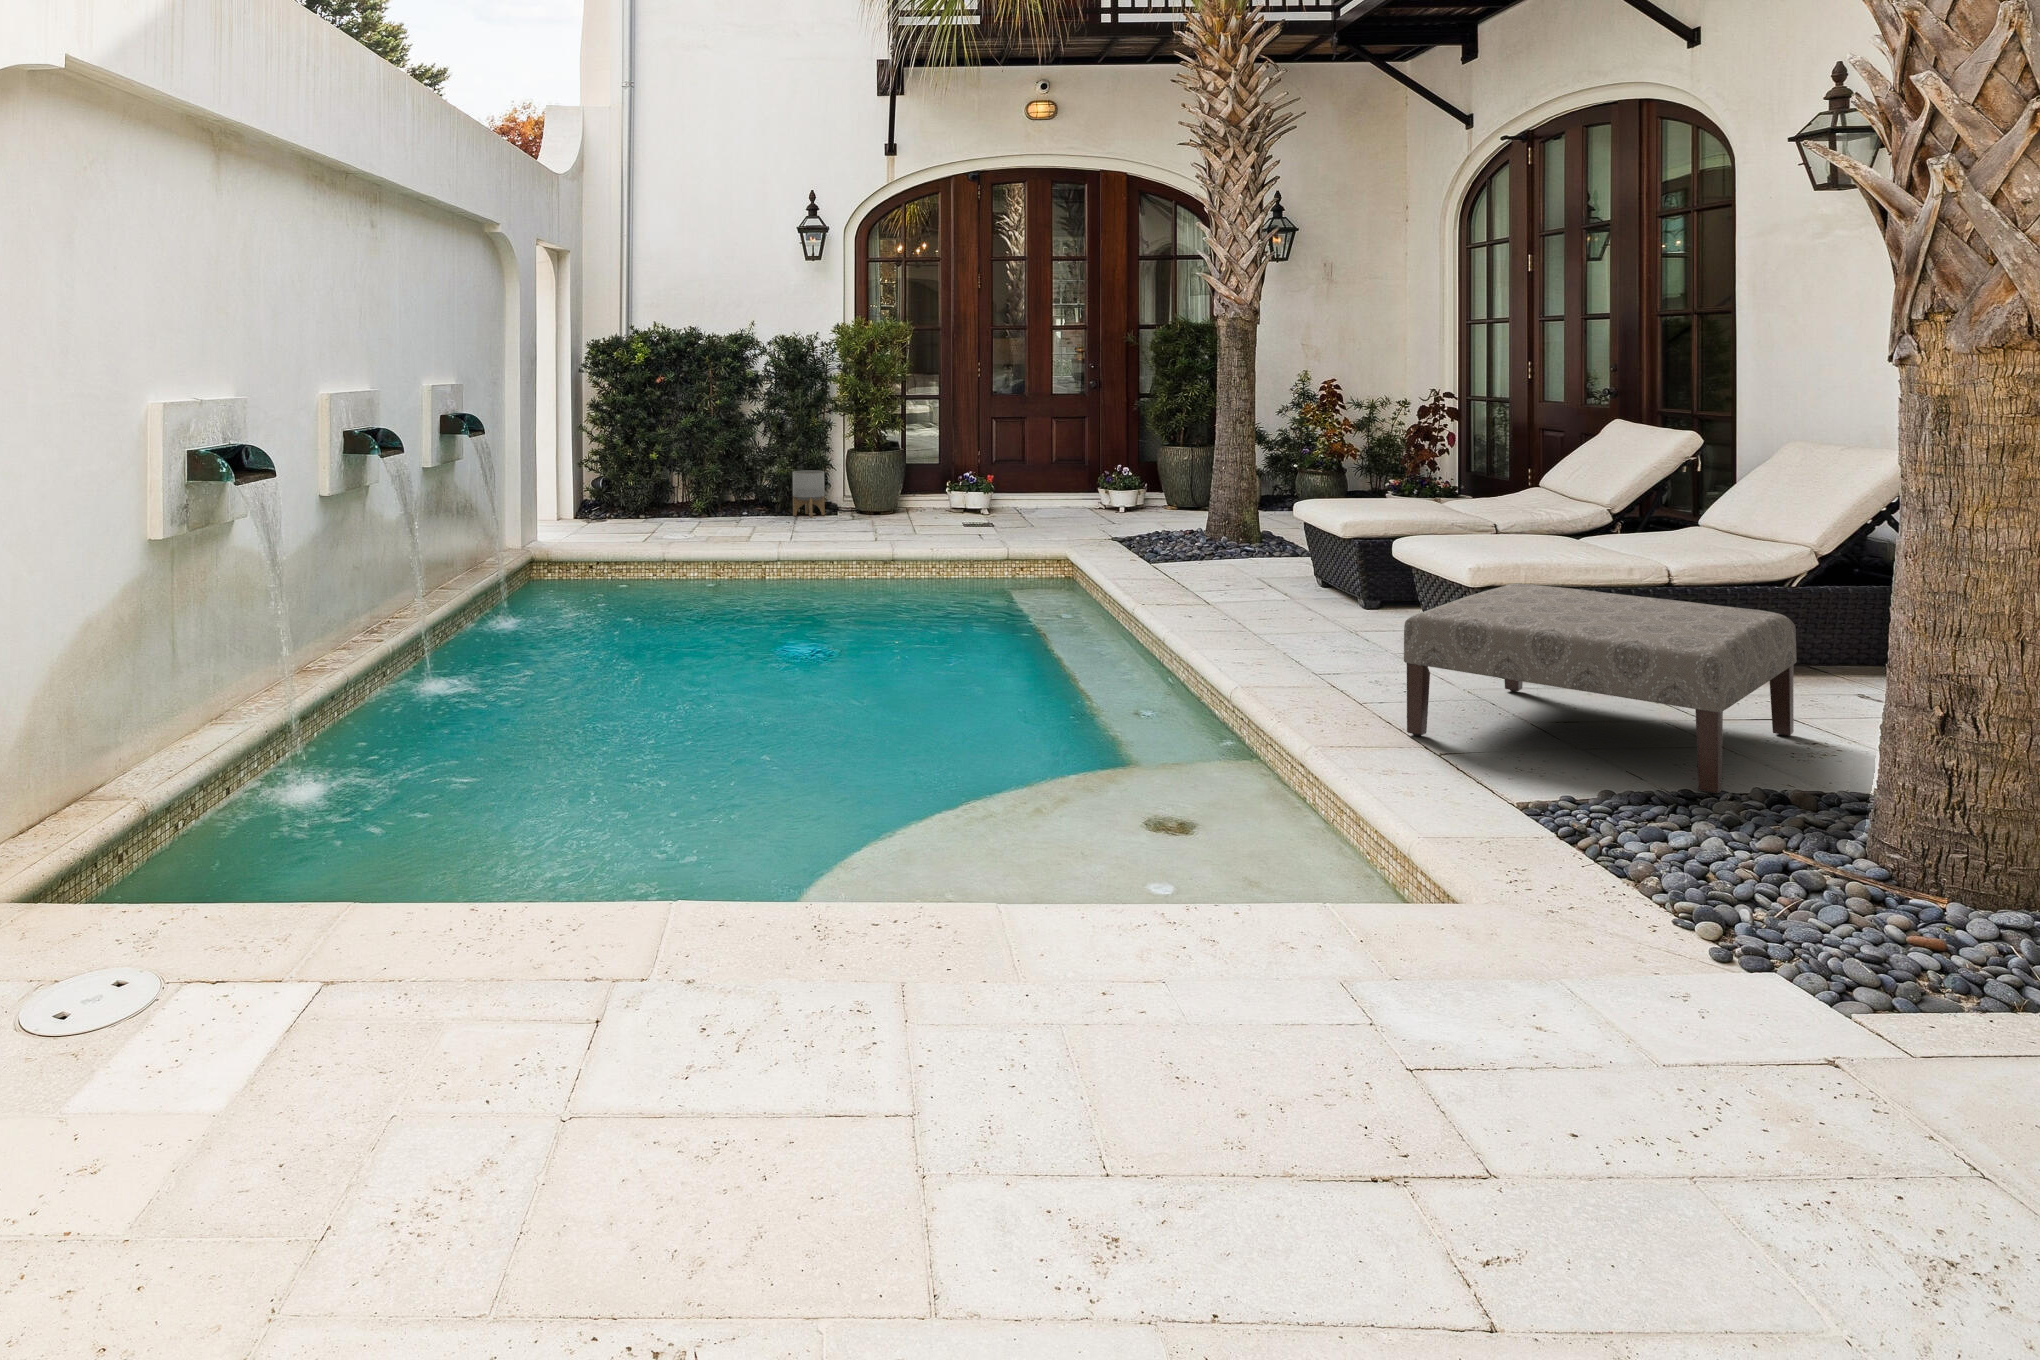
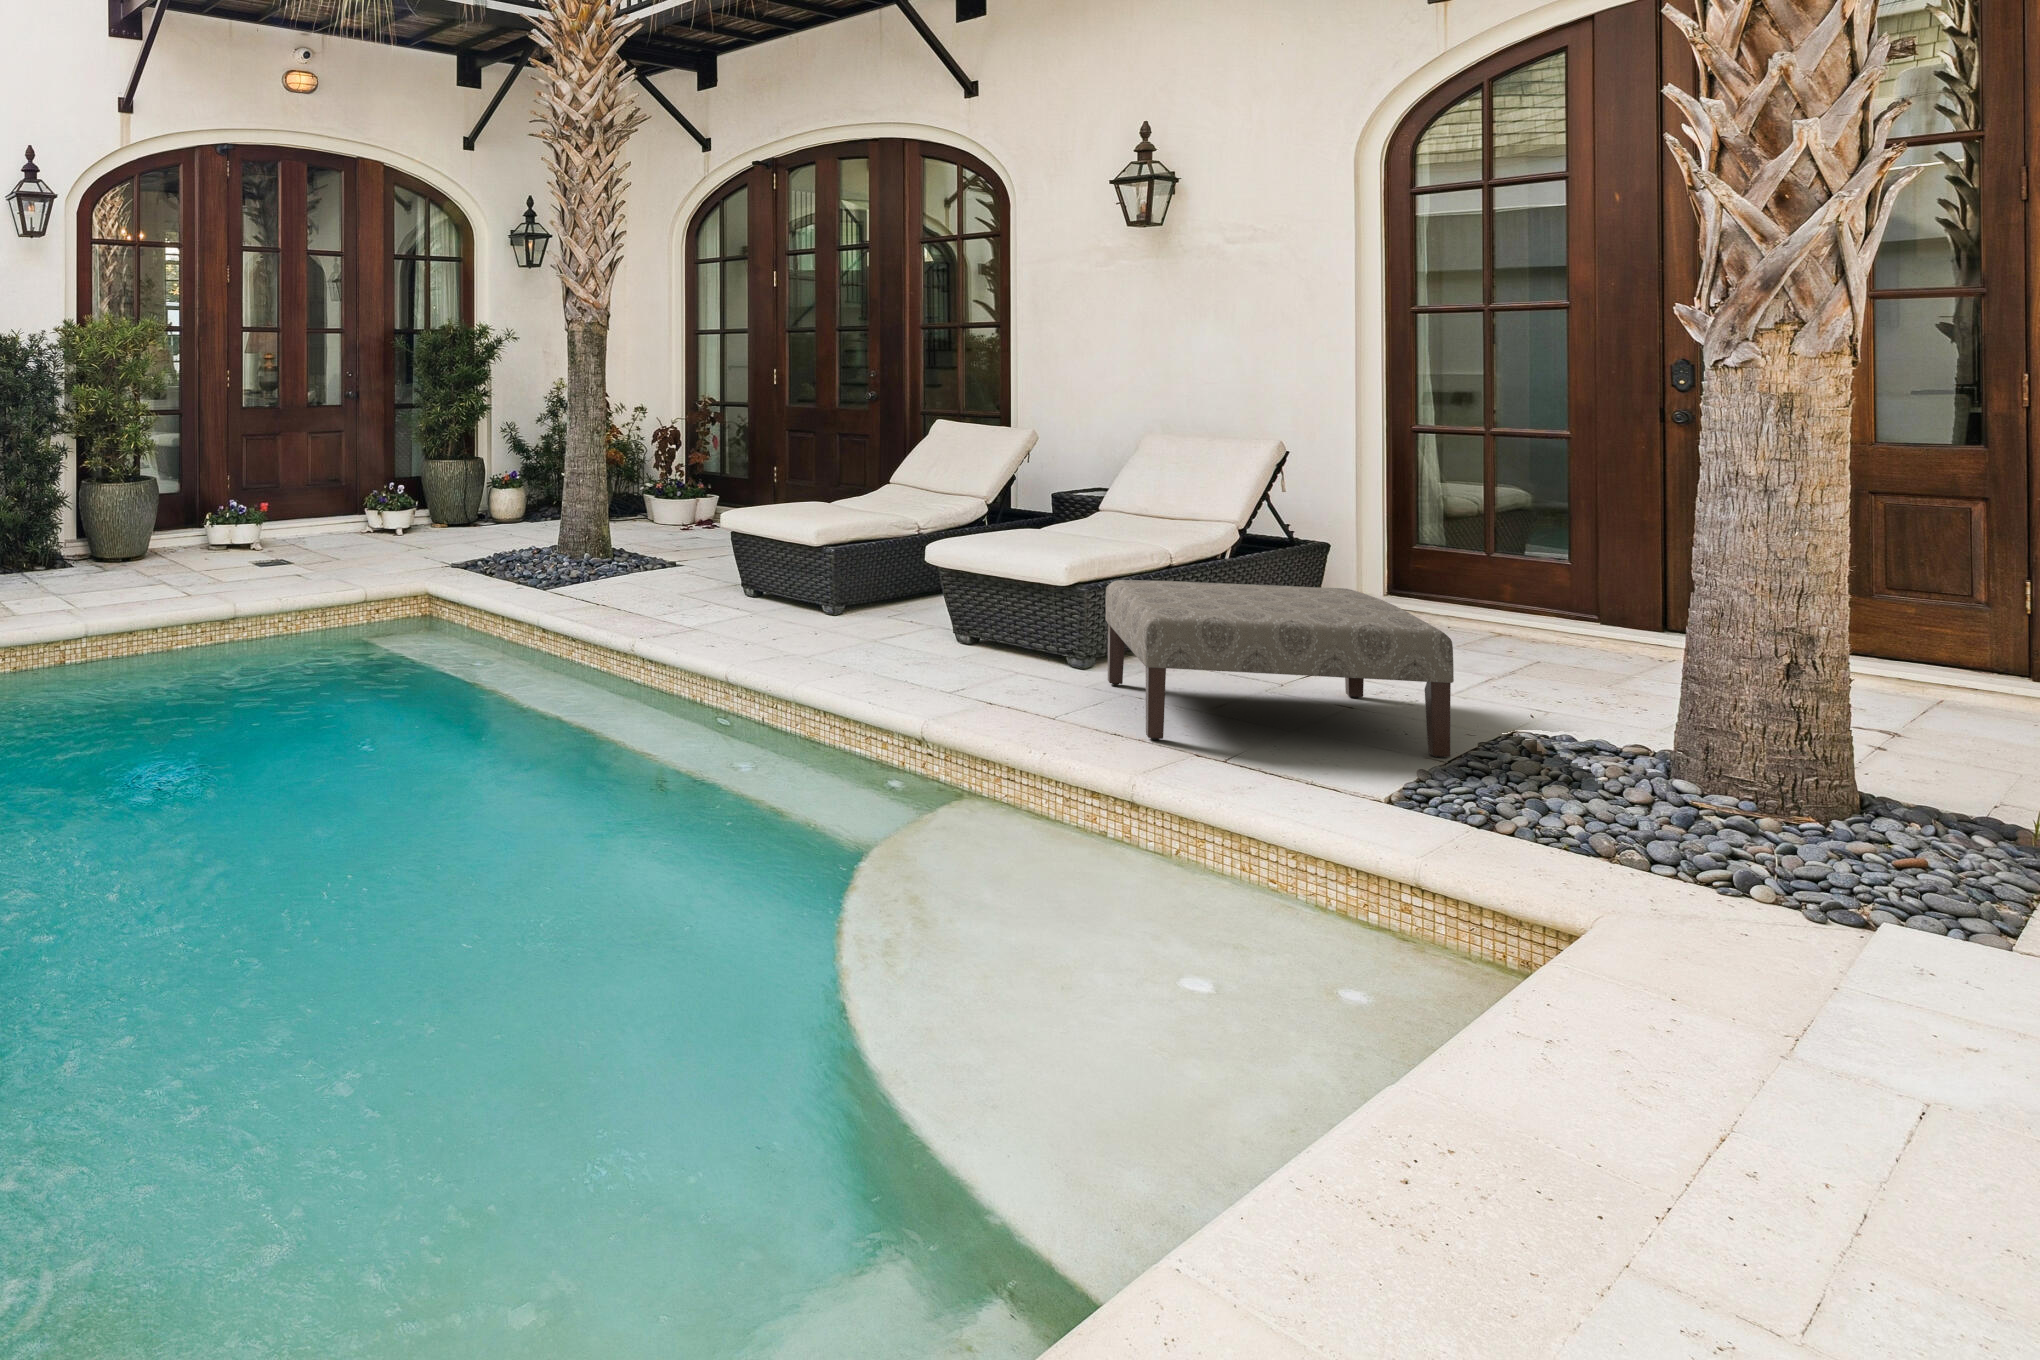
planter: present [793,470,825,517] -> none [15,504,57,563]

